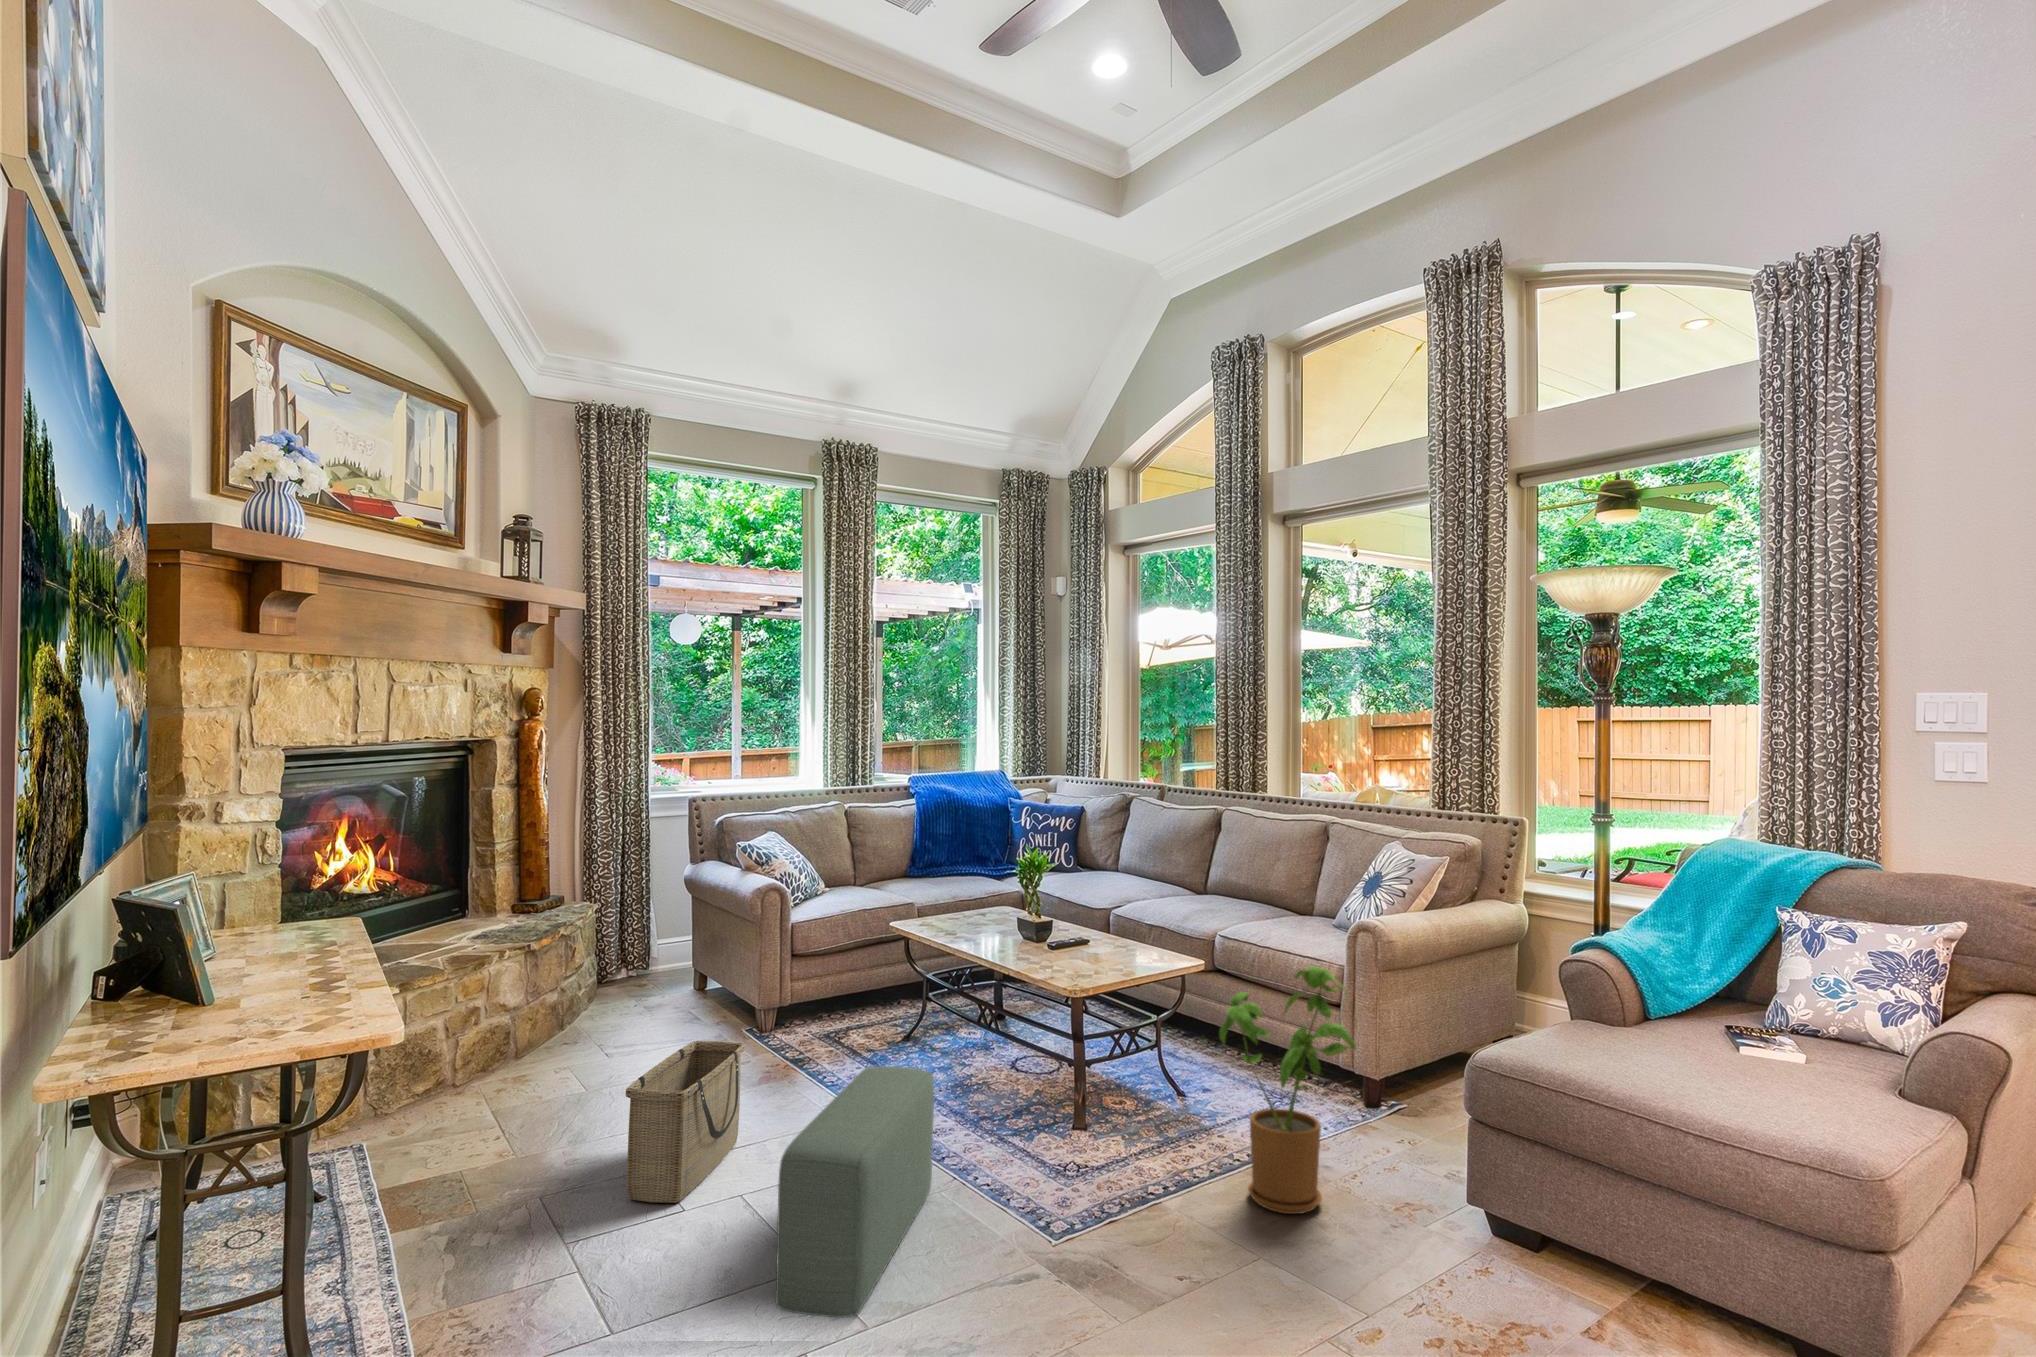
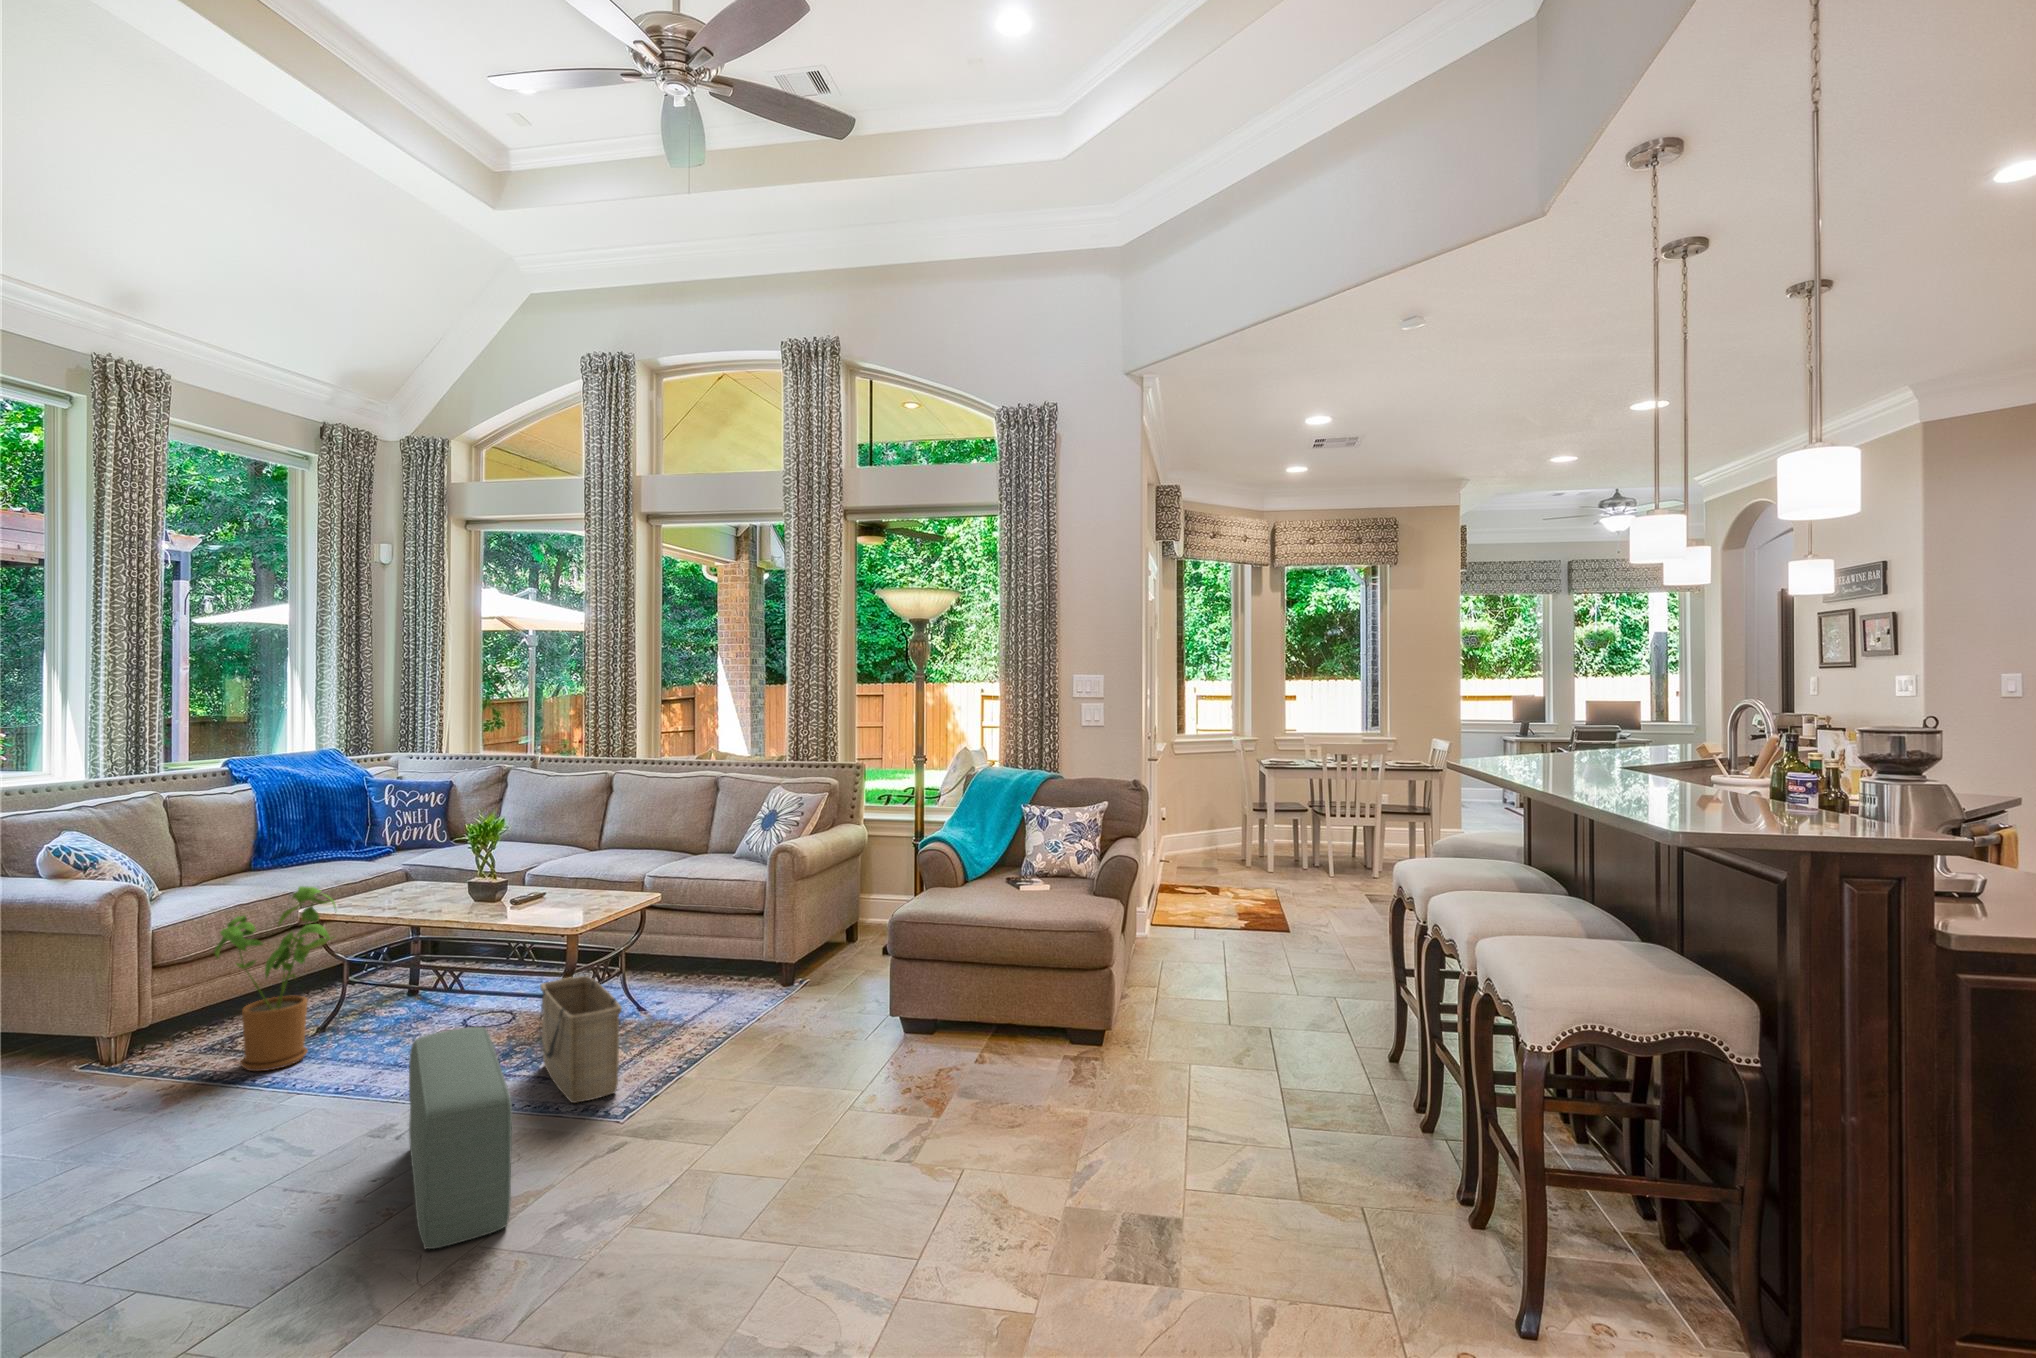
house plant: present [1220,966,1356,1214] -> present [215,886,336,1071]
basket: present [626,1041,745,1203] -> present [540,976,622,1103]

